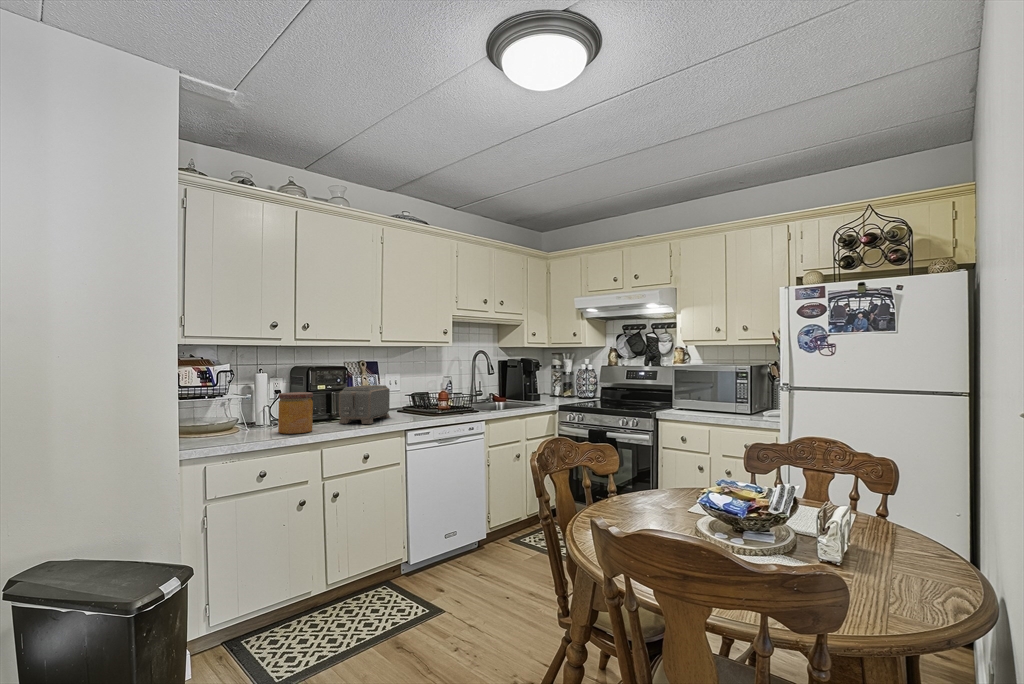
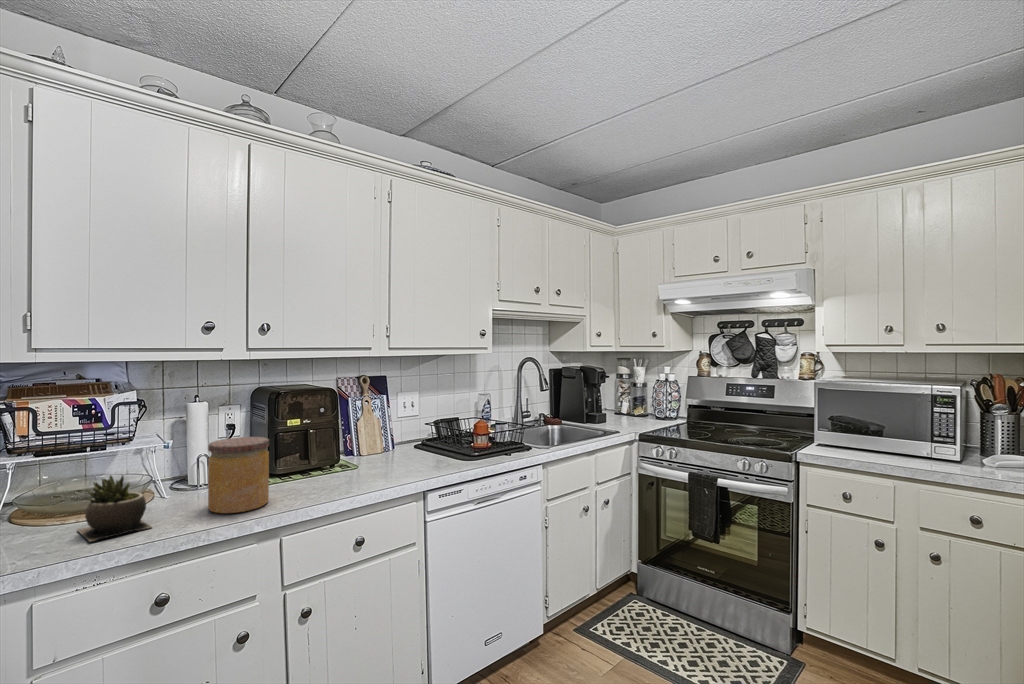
toaster: present [339,385,390,424] -> none [319,415,403,483]
succulent plant: none [210,407,253,441] -> present [78,475,151,541]

